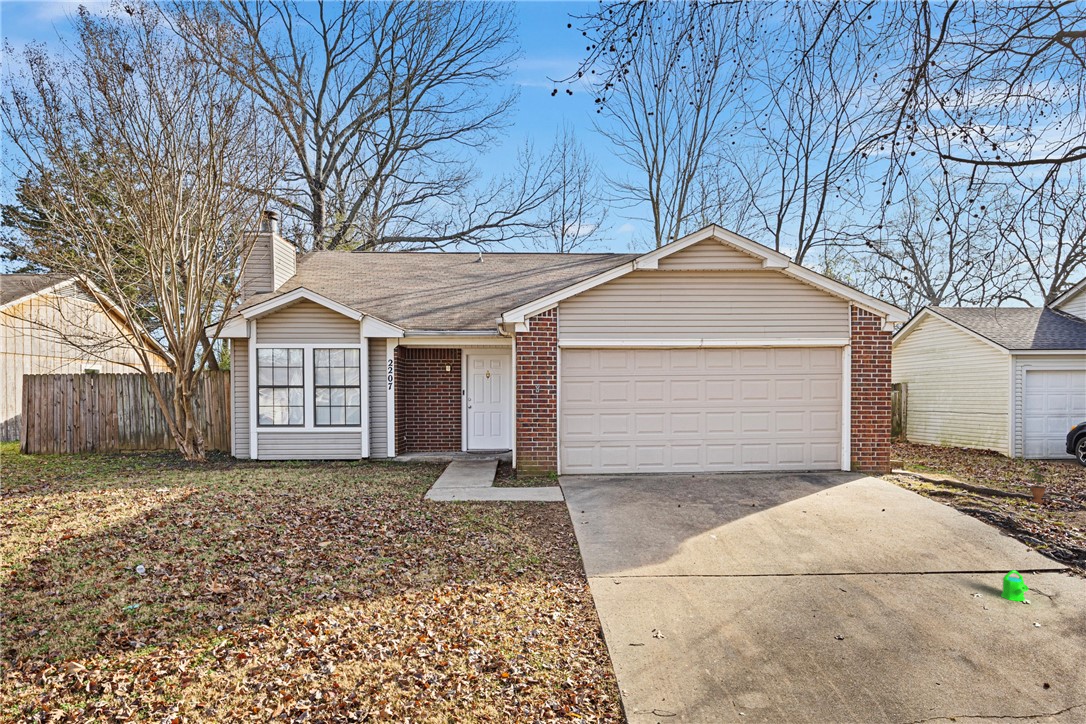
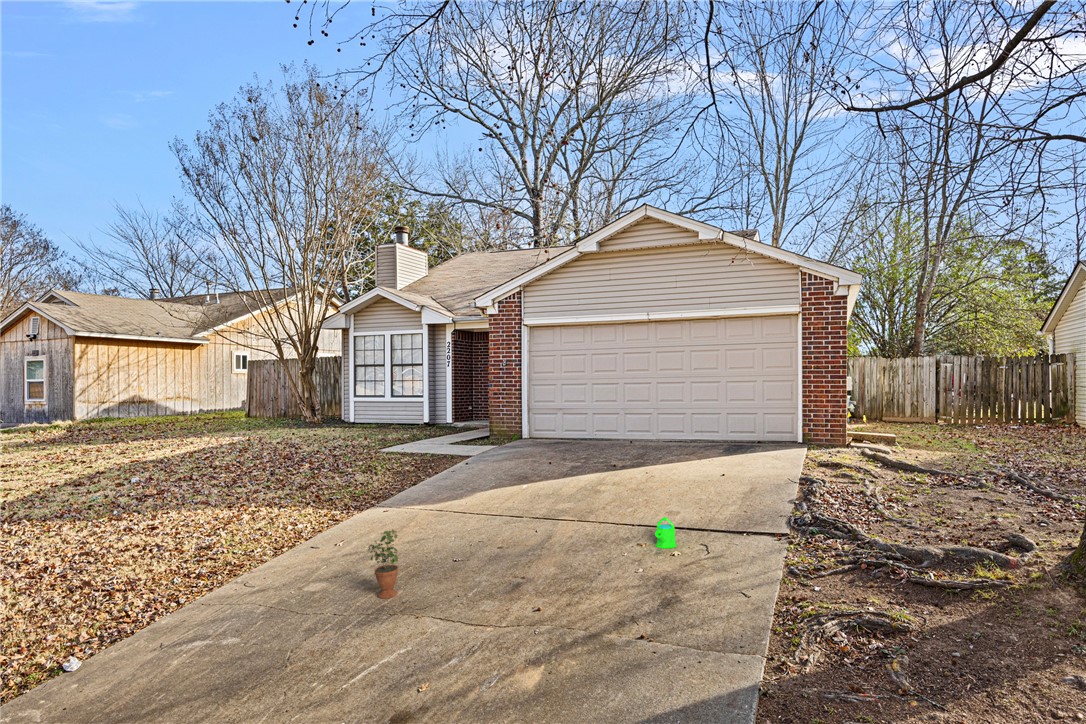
potted plant: present [1030,467,1046,503] -> present [368,530,398,599]

